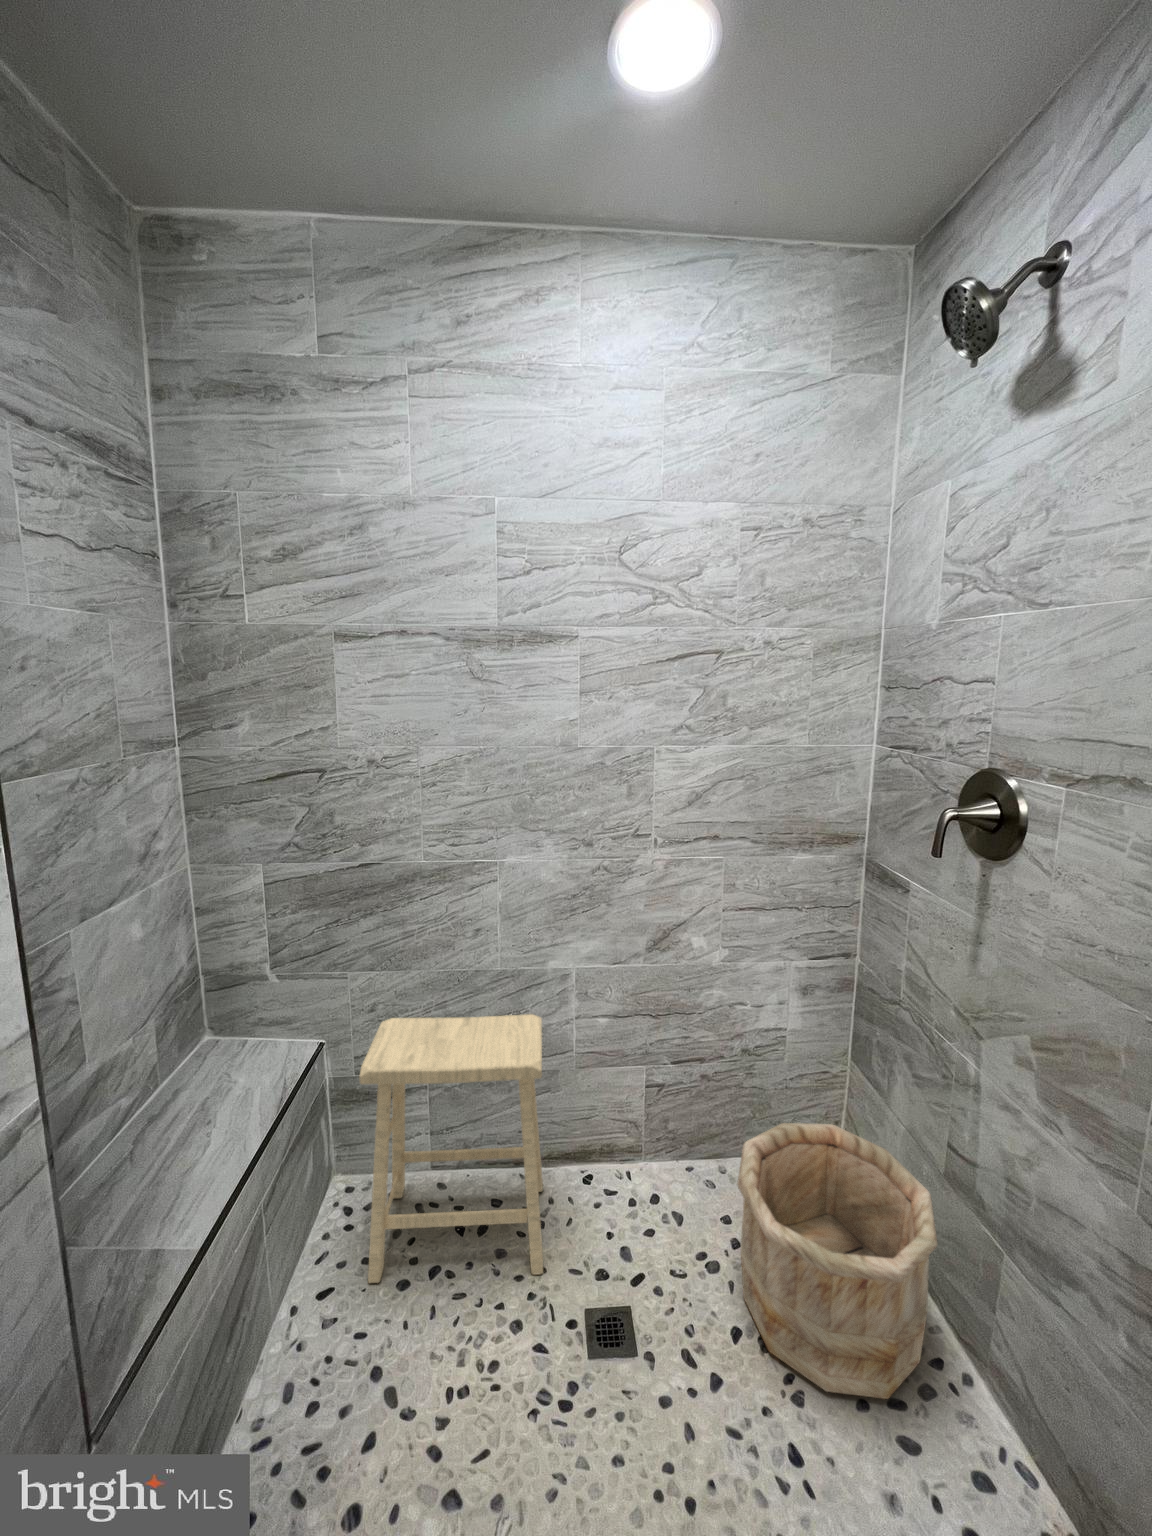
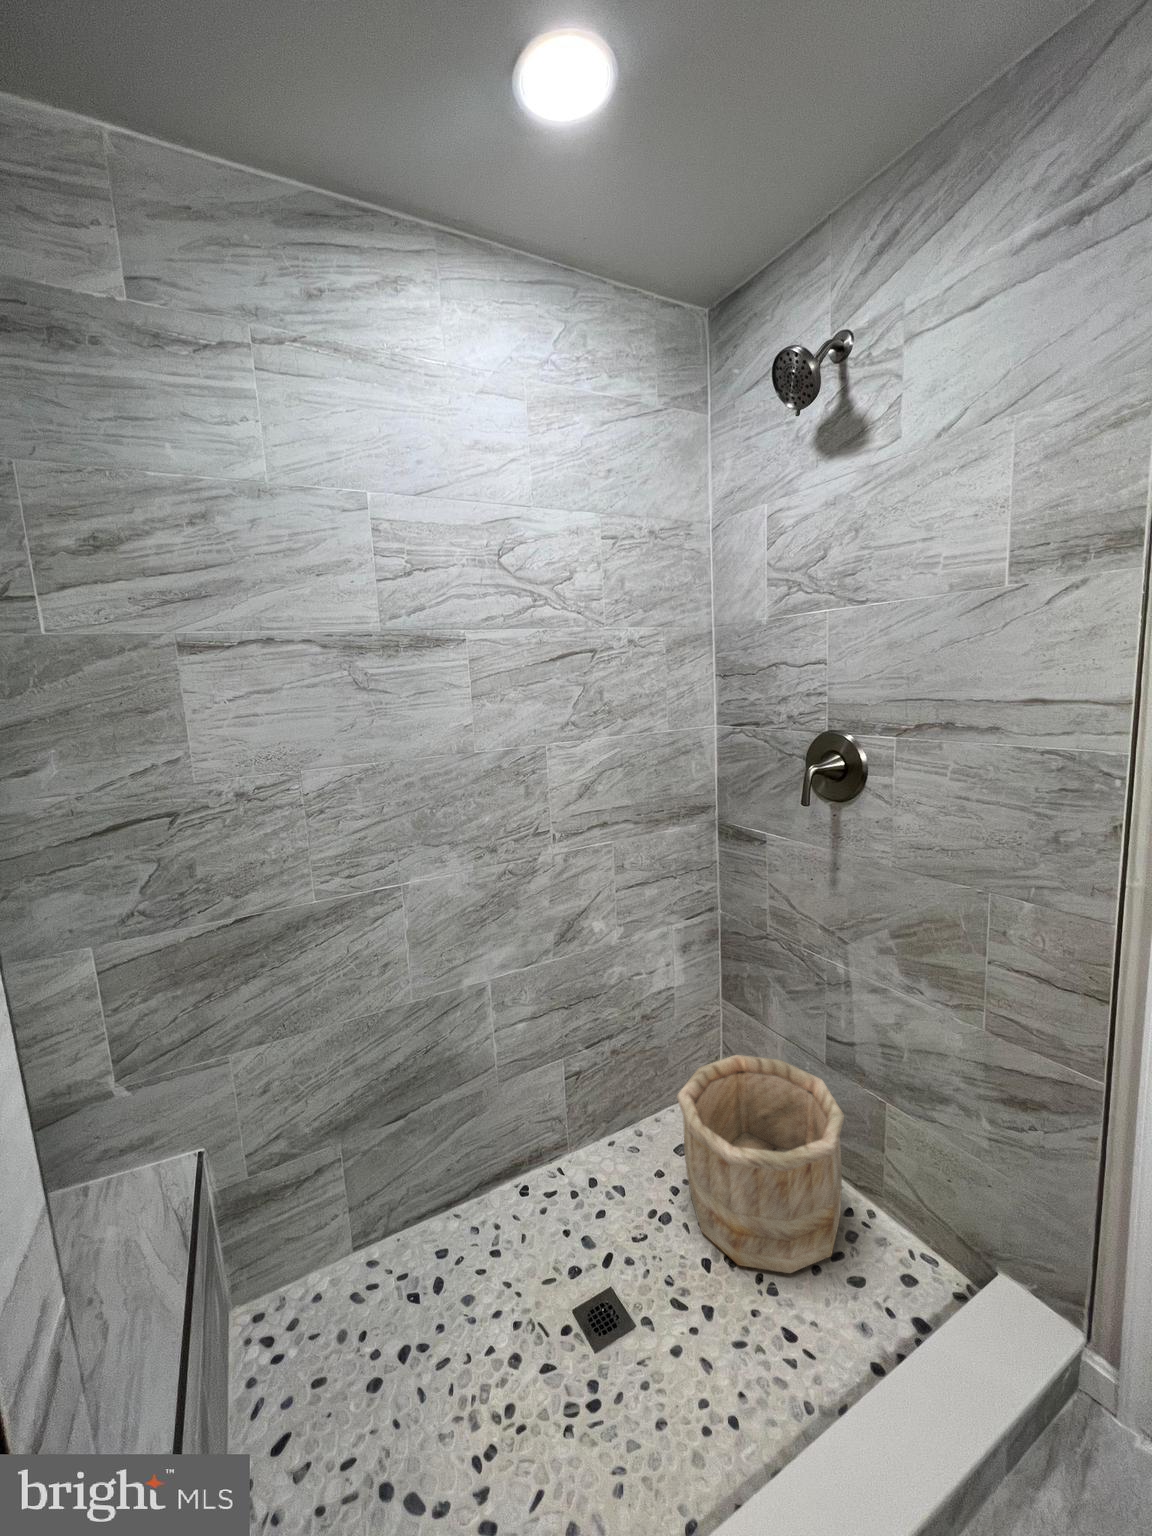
footstool: present [360,1014,543,1283] -> none [290,1038,520,1404]

